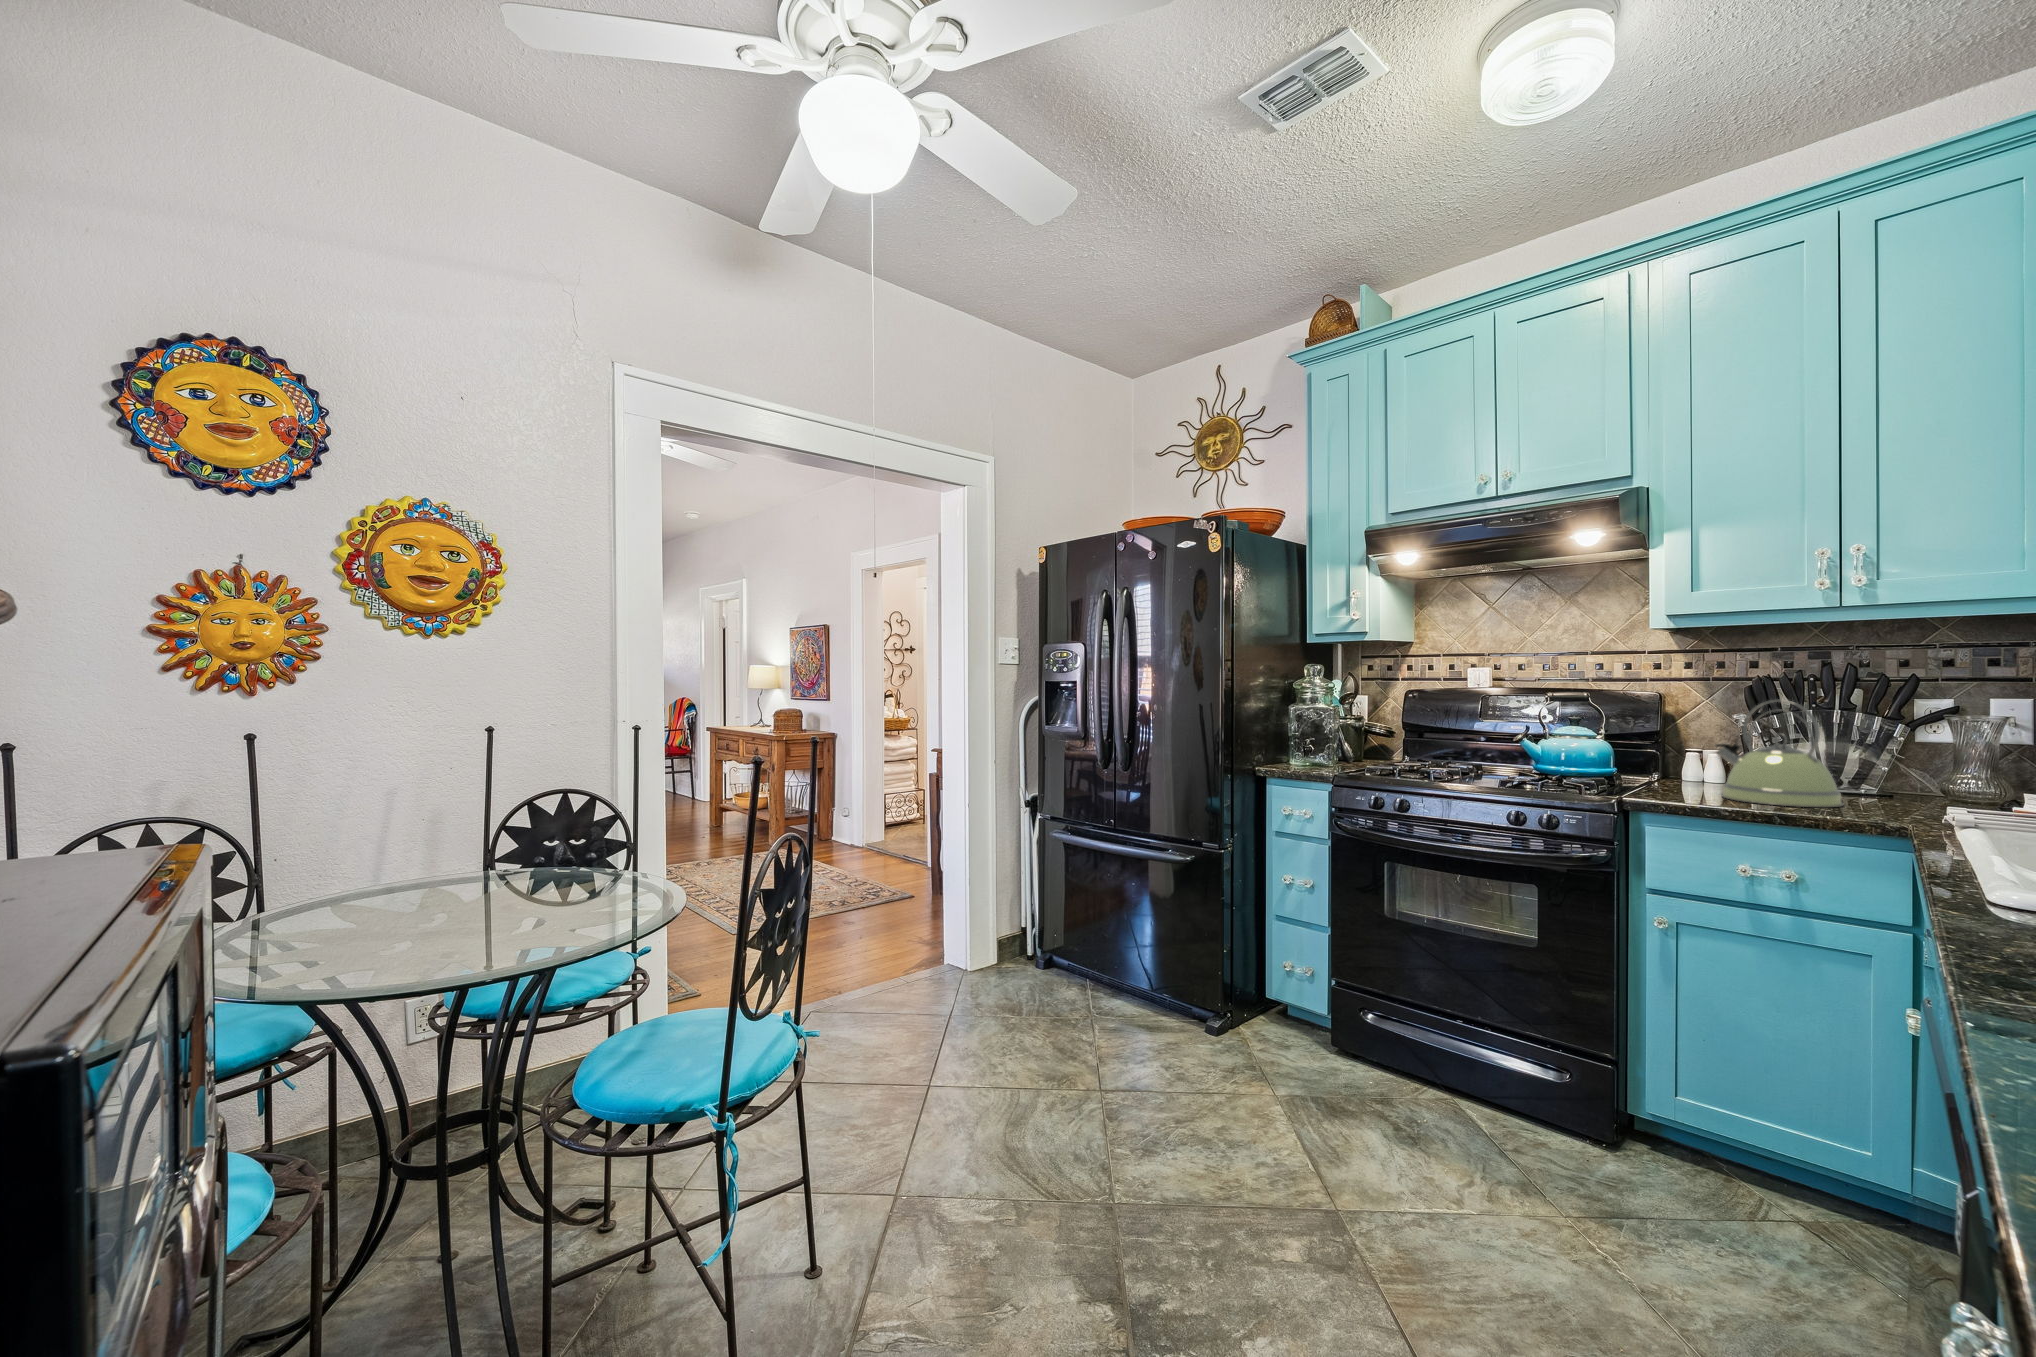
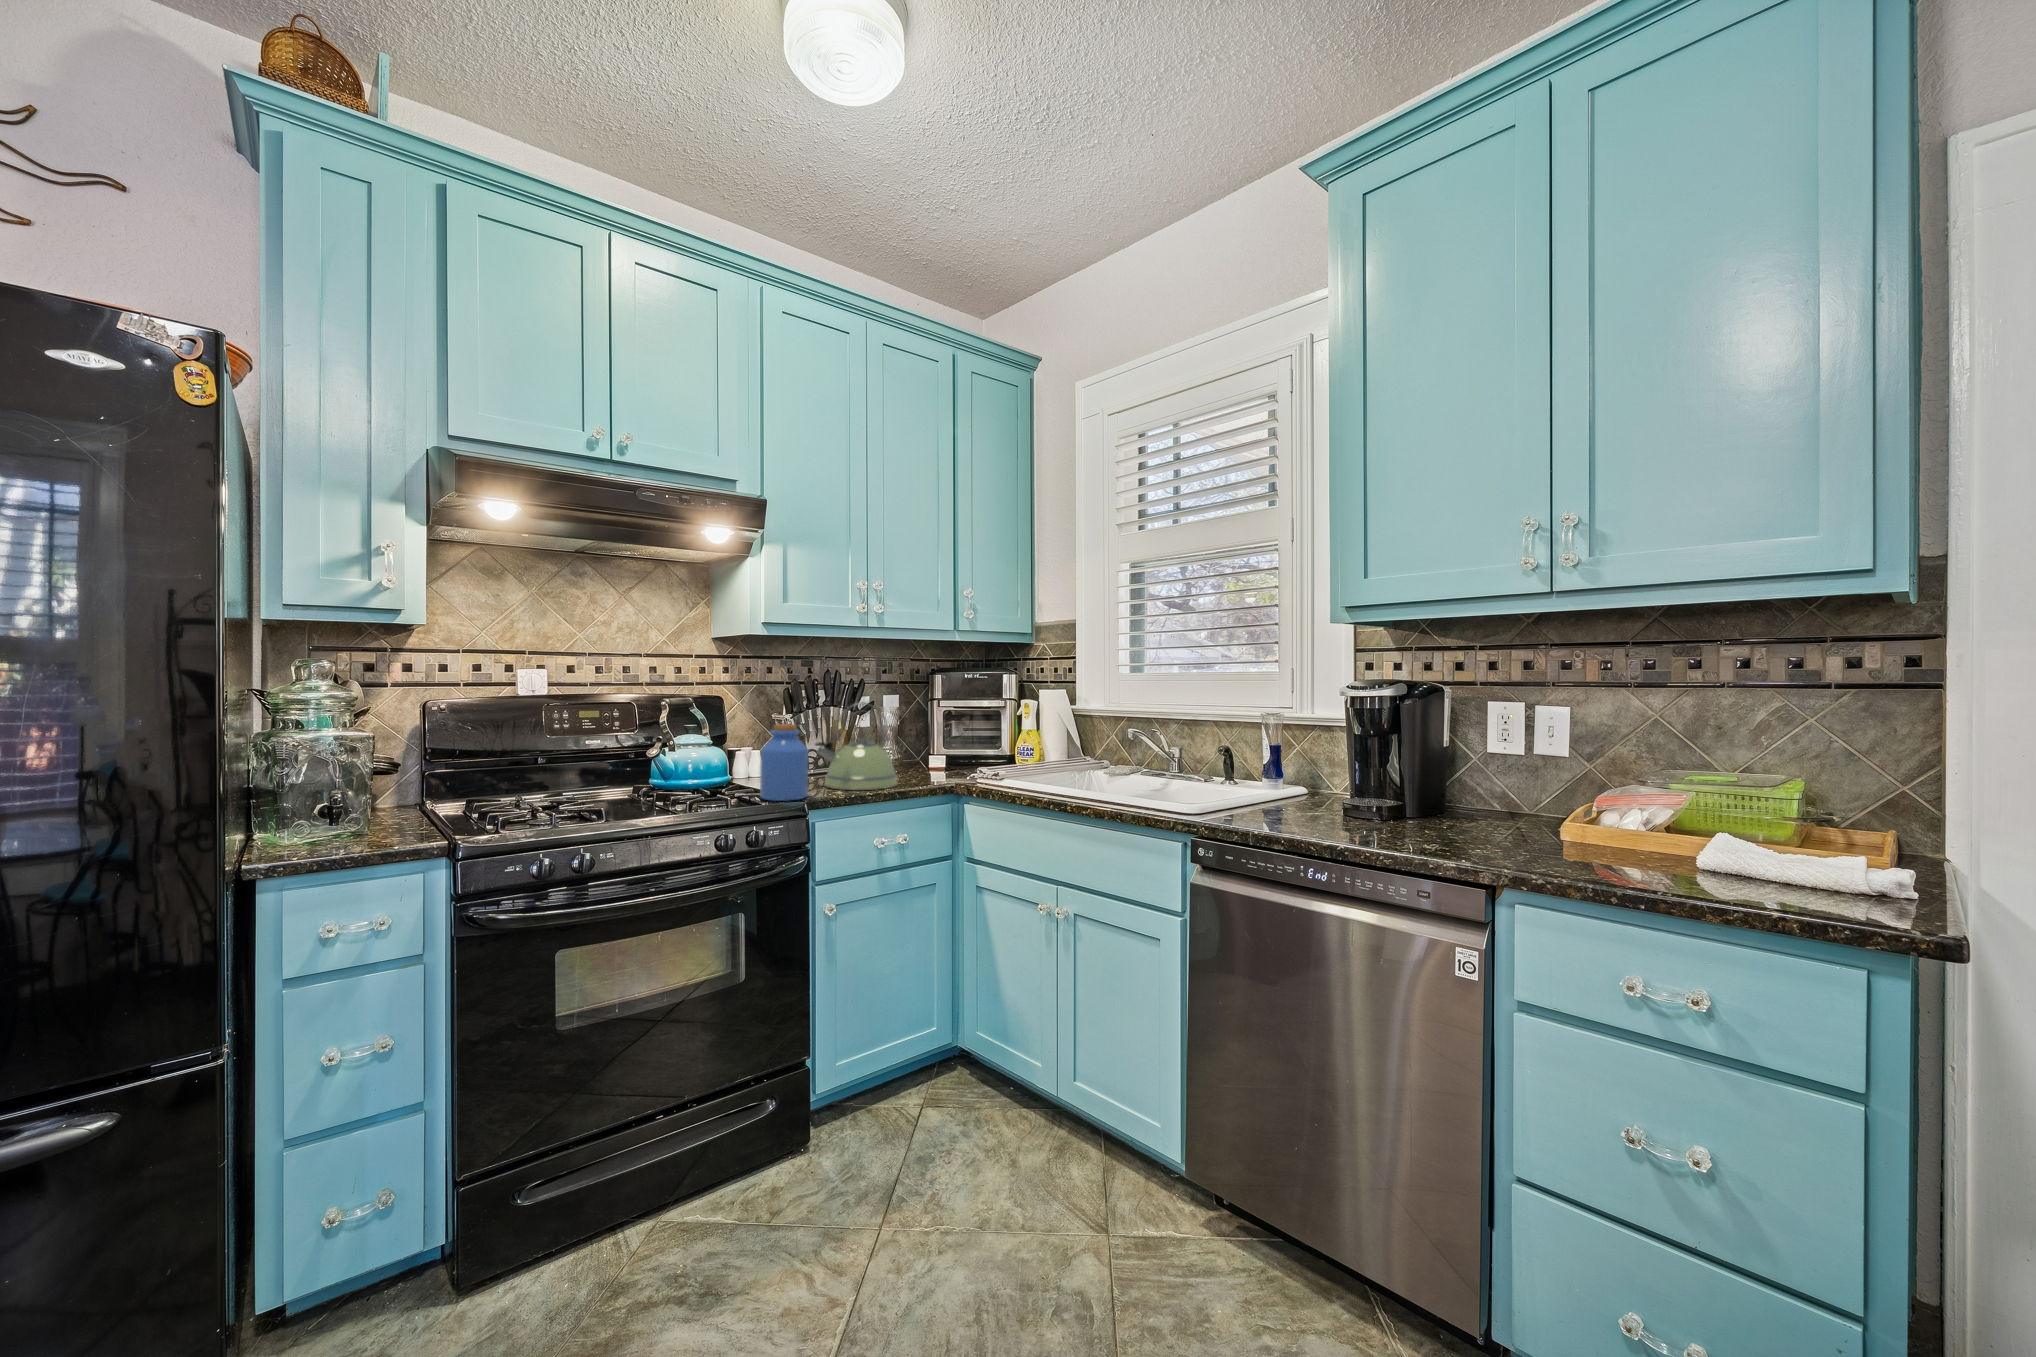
jar: none [1600,717,1659,795] -> present [760,724,808,801]

